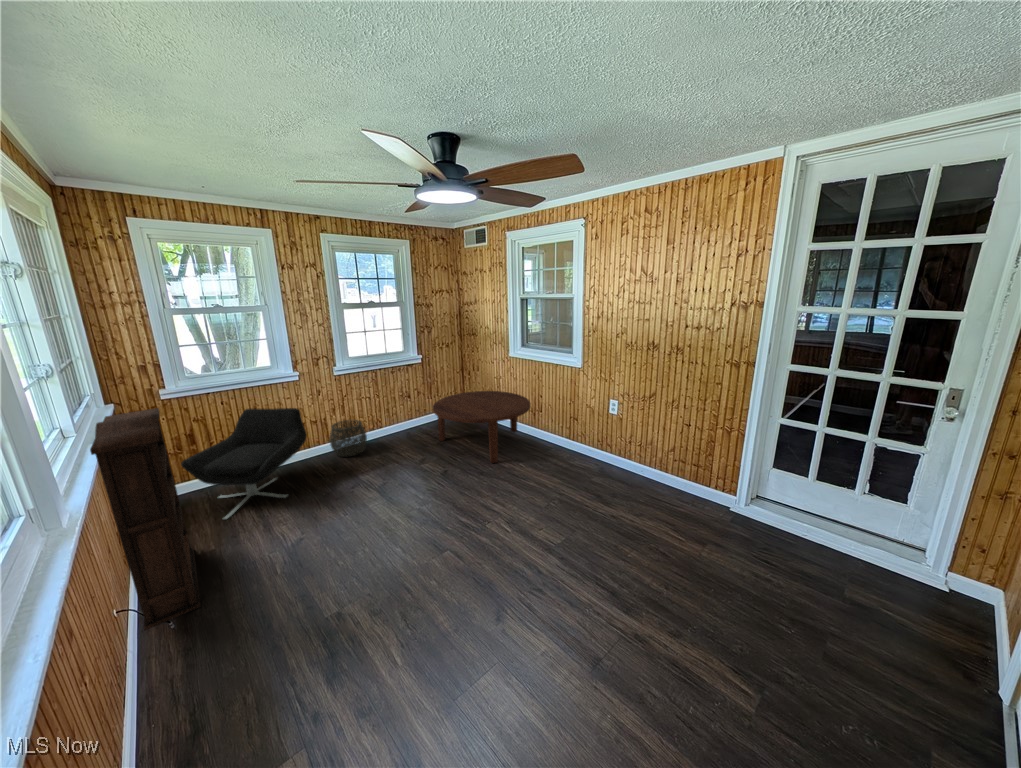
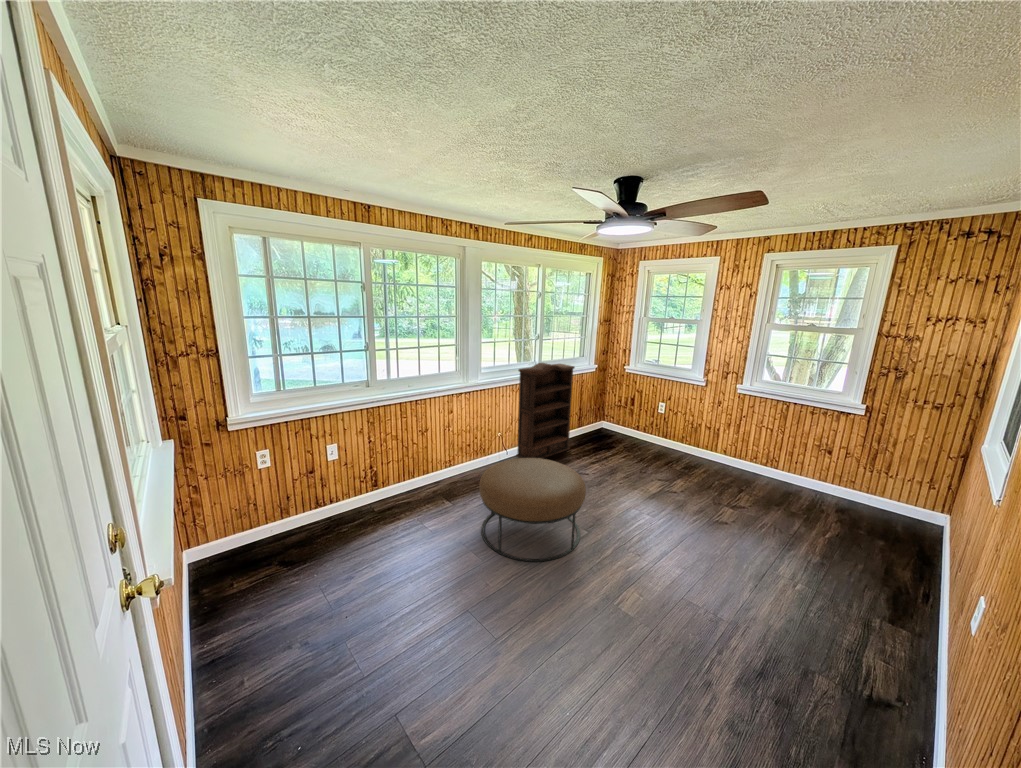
coffee table: present [433,391,531,463] -> none [763,461,957,586]
lounge chair: present [181,408,307,519] -> none [597,394,678,459]
woven basket: present [330,420,367,457] -> none [701,435,740,472]
ottoman: none [339,500,501,679] -> present [479,458,586,562]

